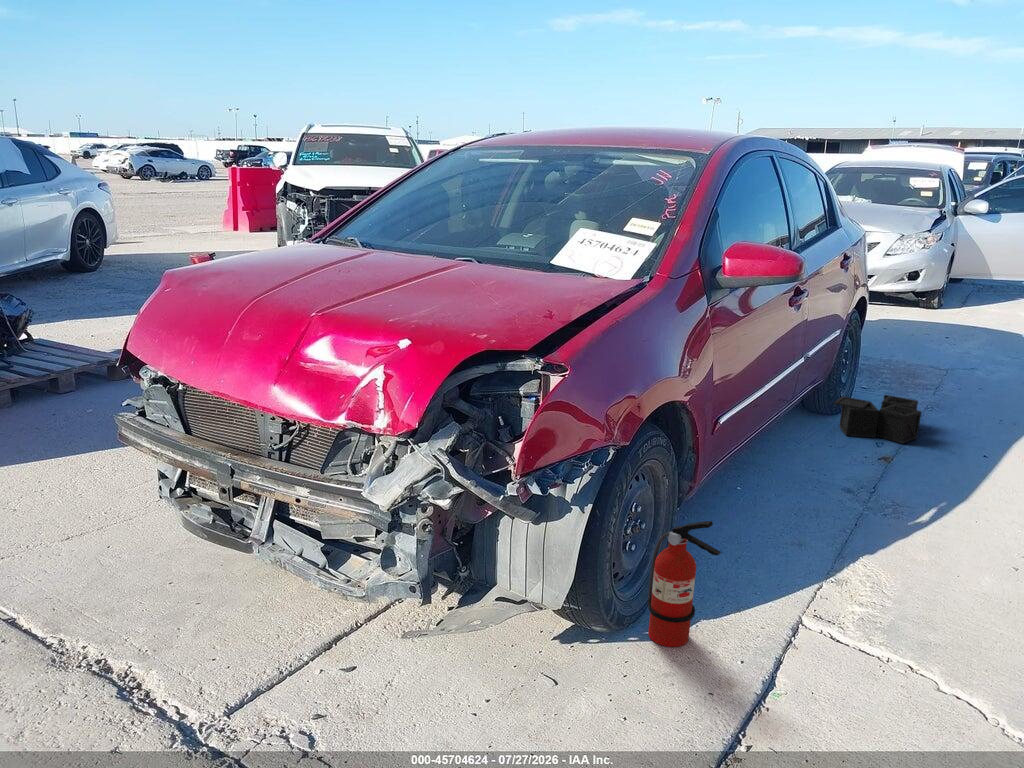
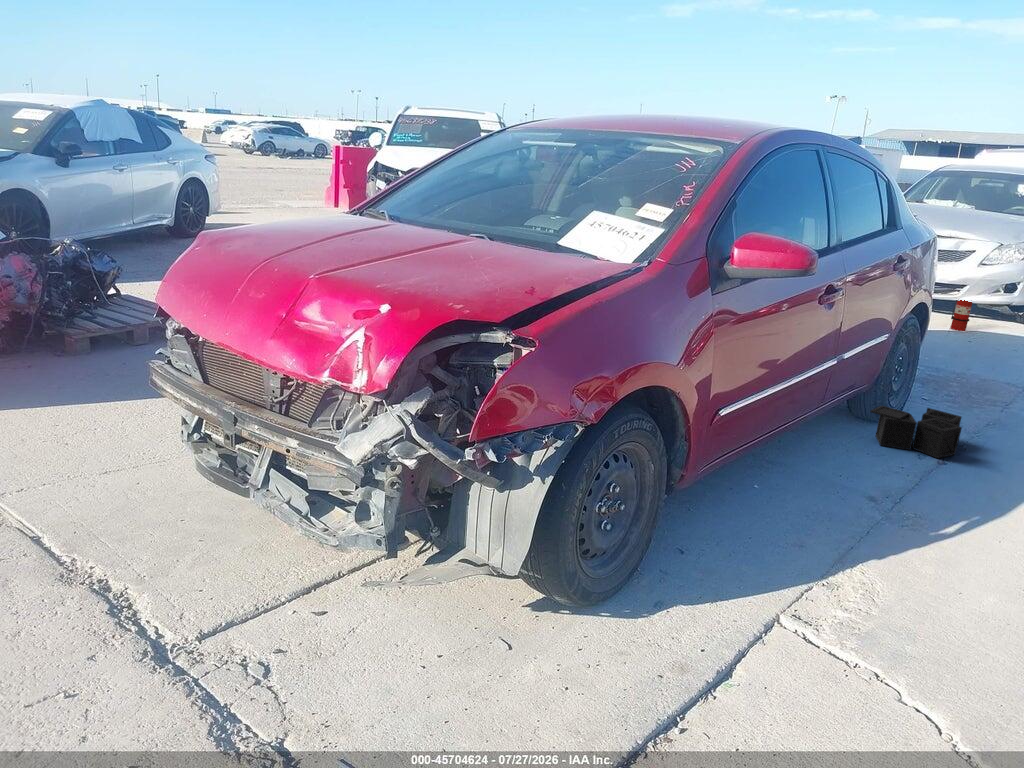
fire extinguisher: present [647,521,721,647] -> present [951,300,972,331]

